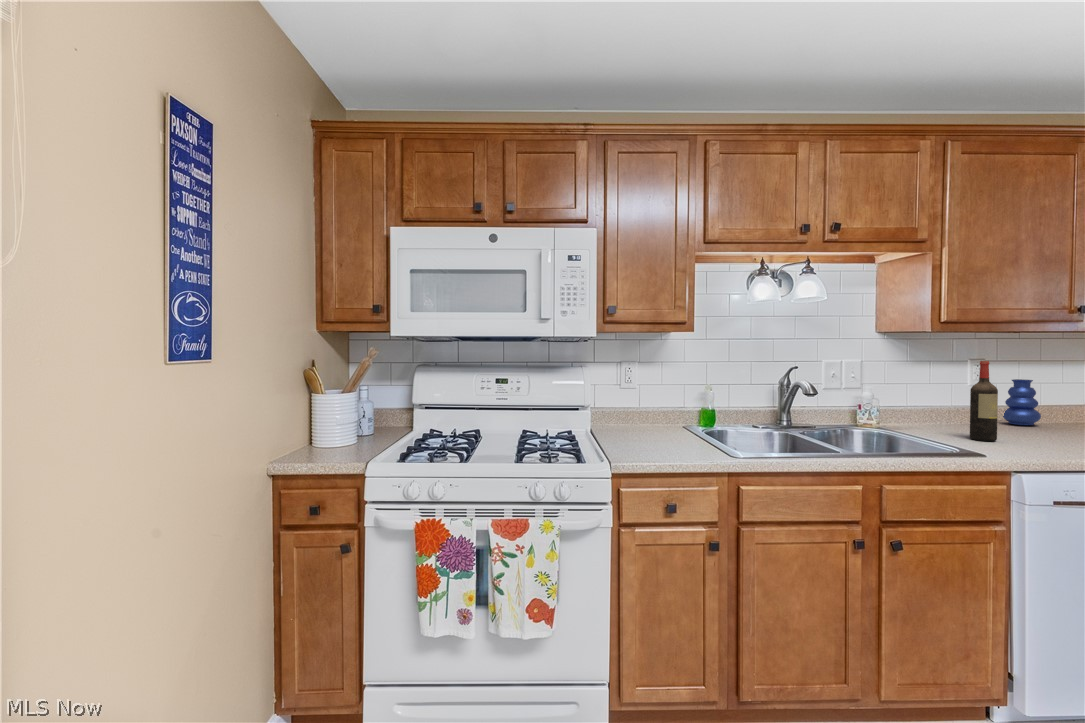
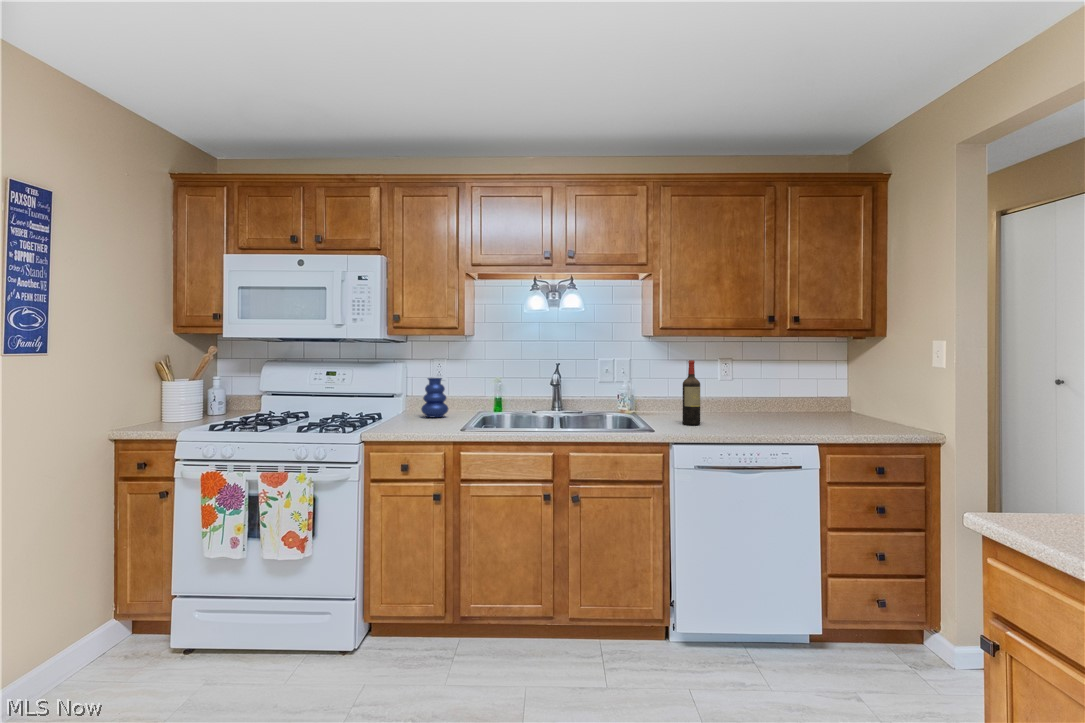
vase: present [1003,379,1041,425] -> present [421,378,448,417]

